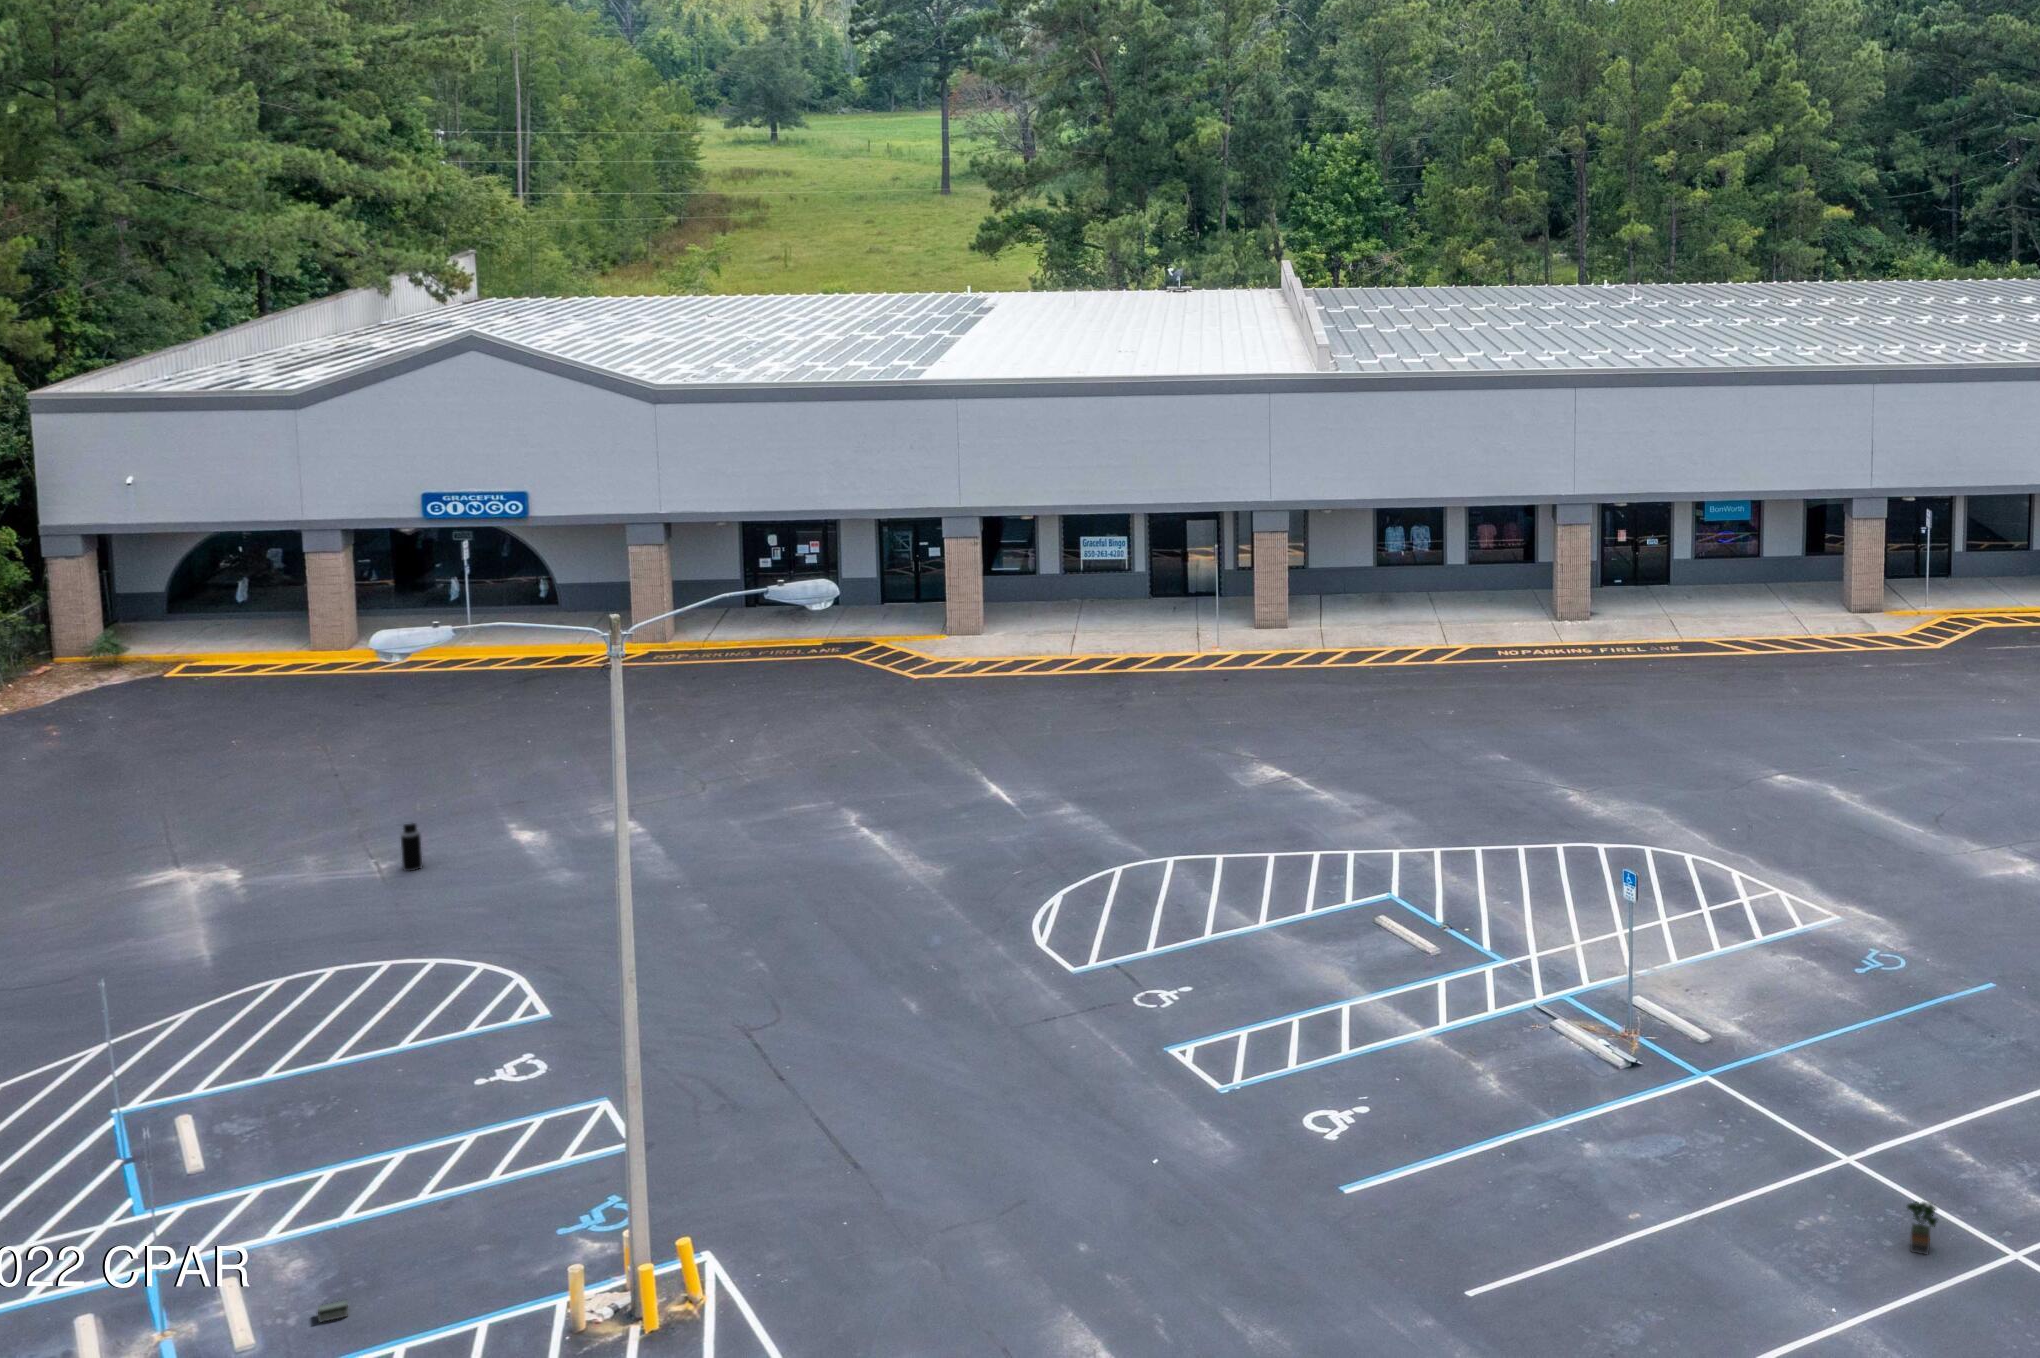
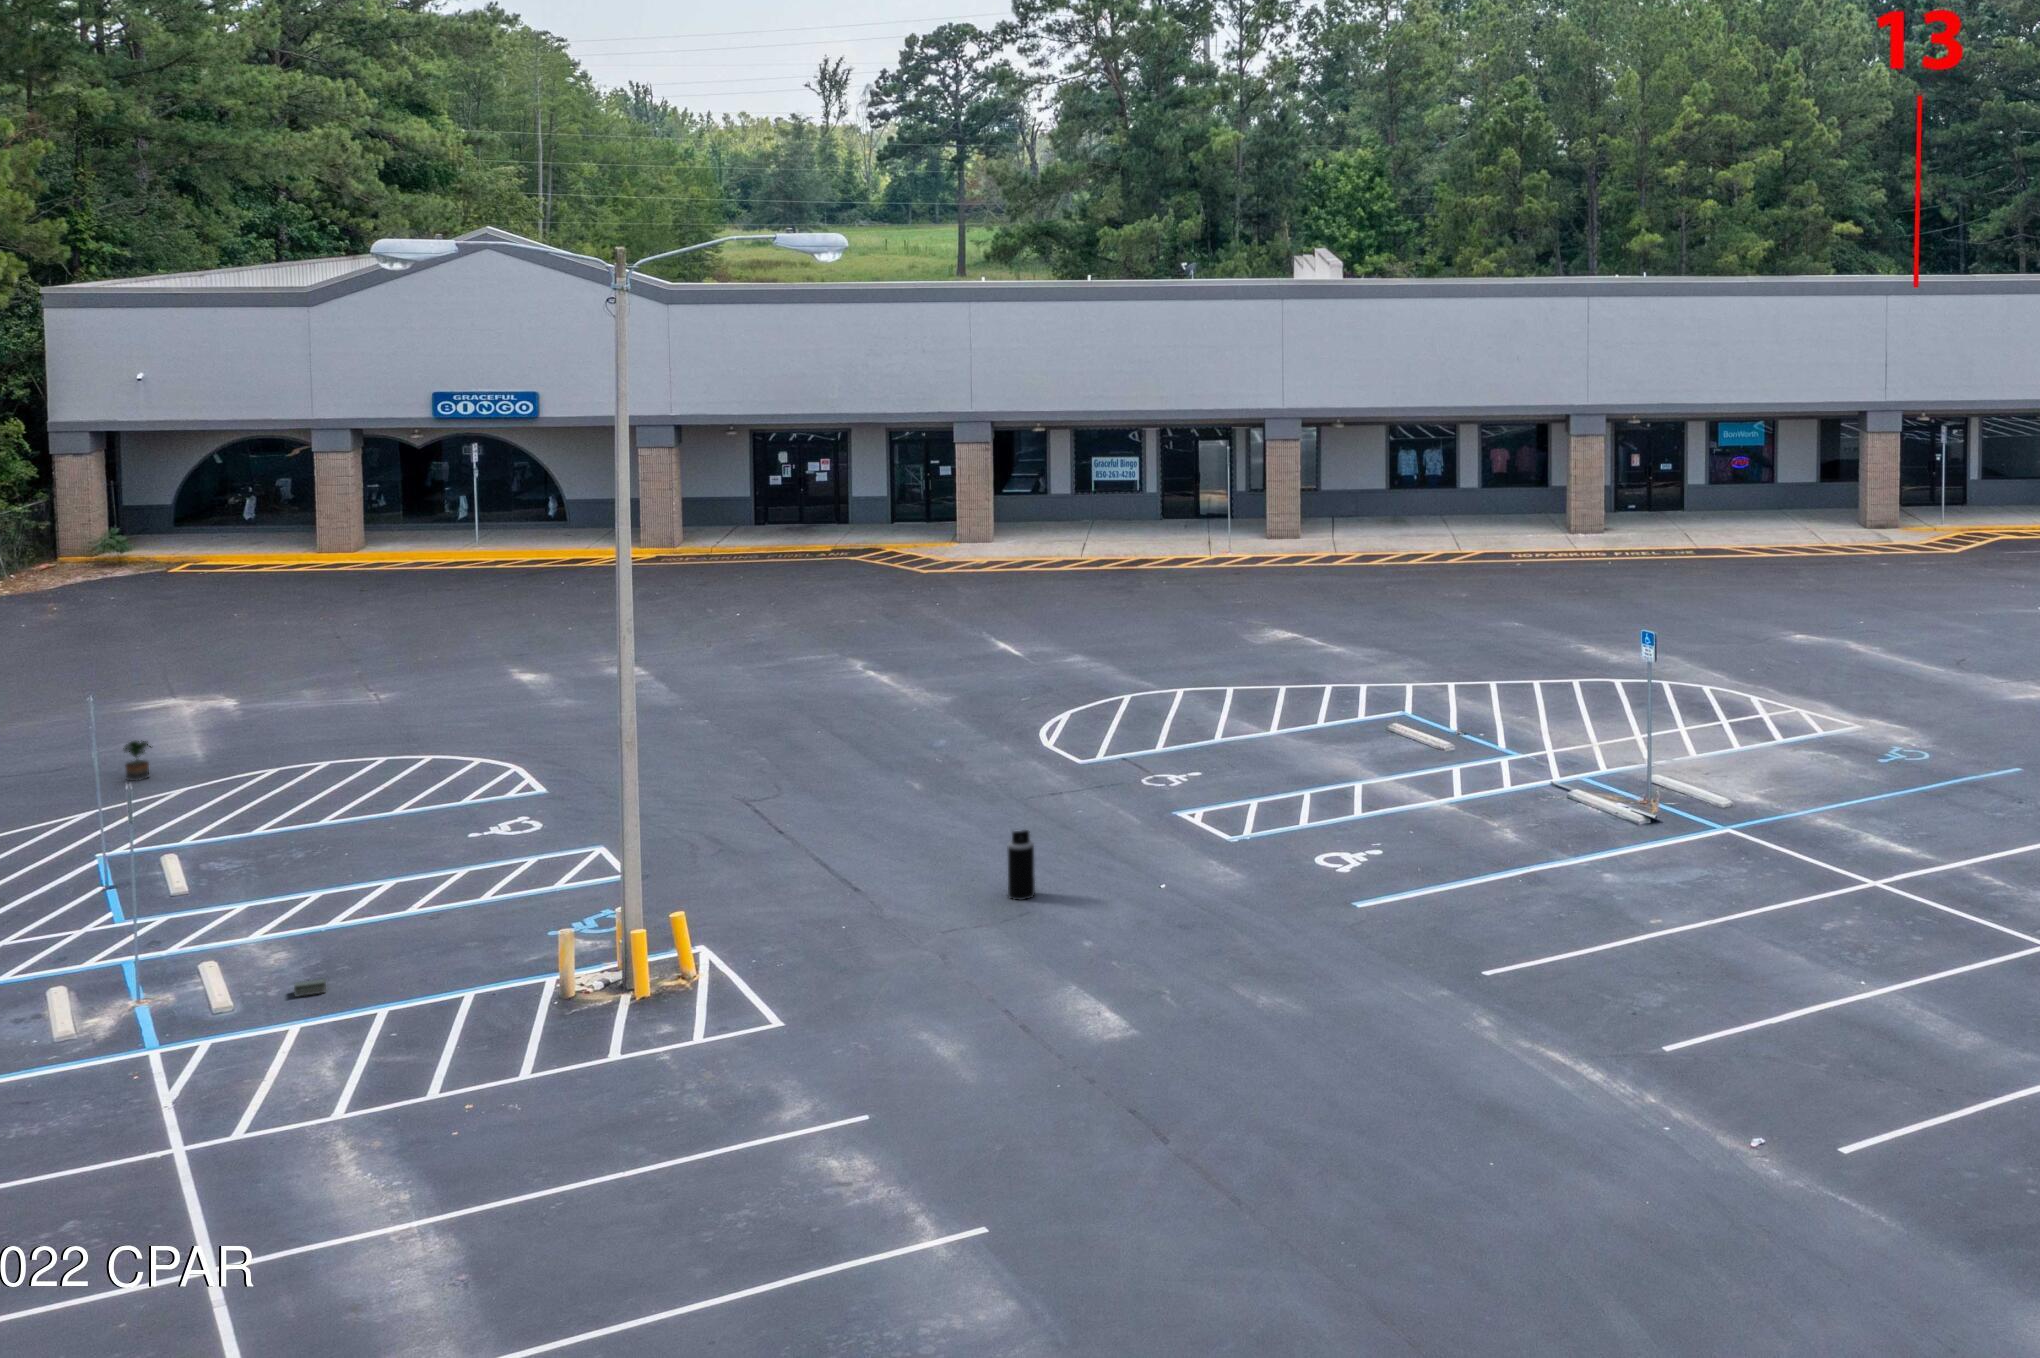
trash can: present [401,823,422,871] -> present [1008,830,1035,900]
potted tree: present [1906,1202,1938,1254] -> present [123,741,152,781]

